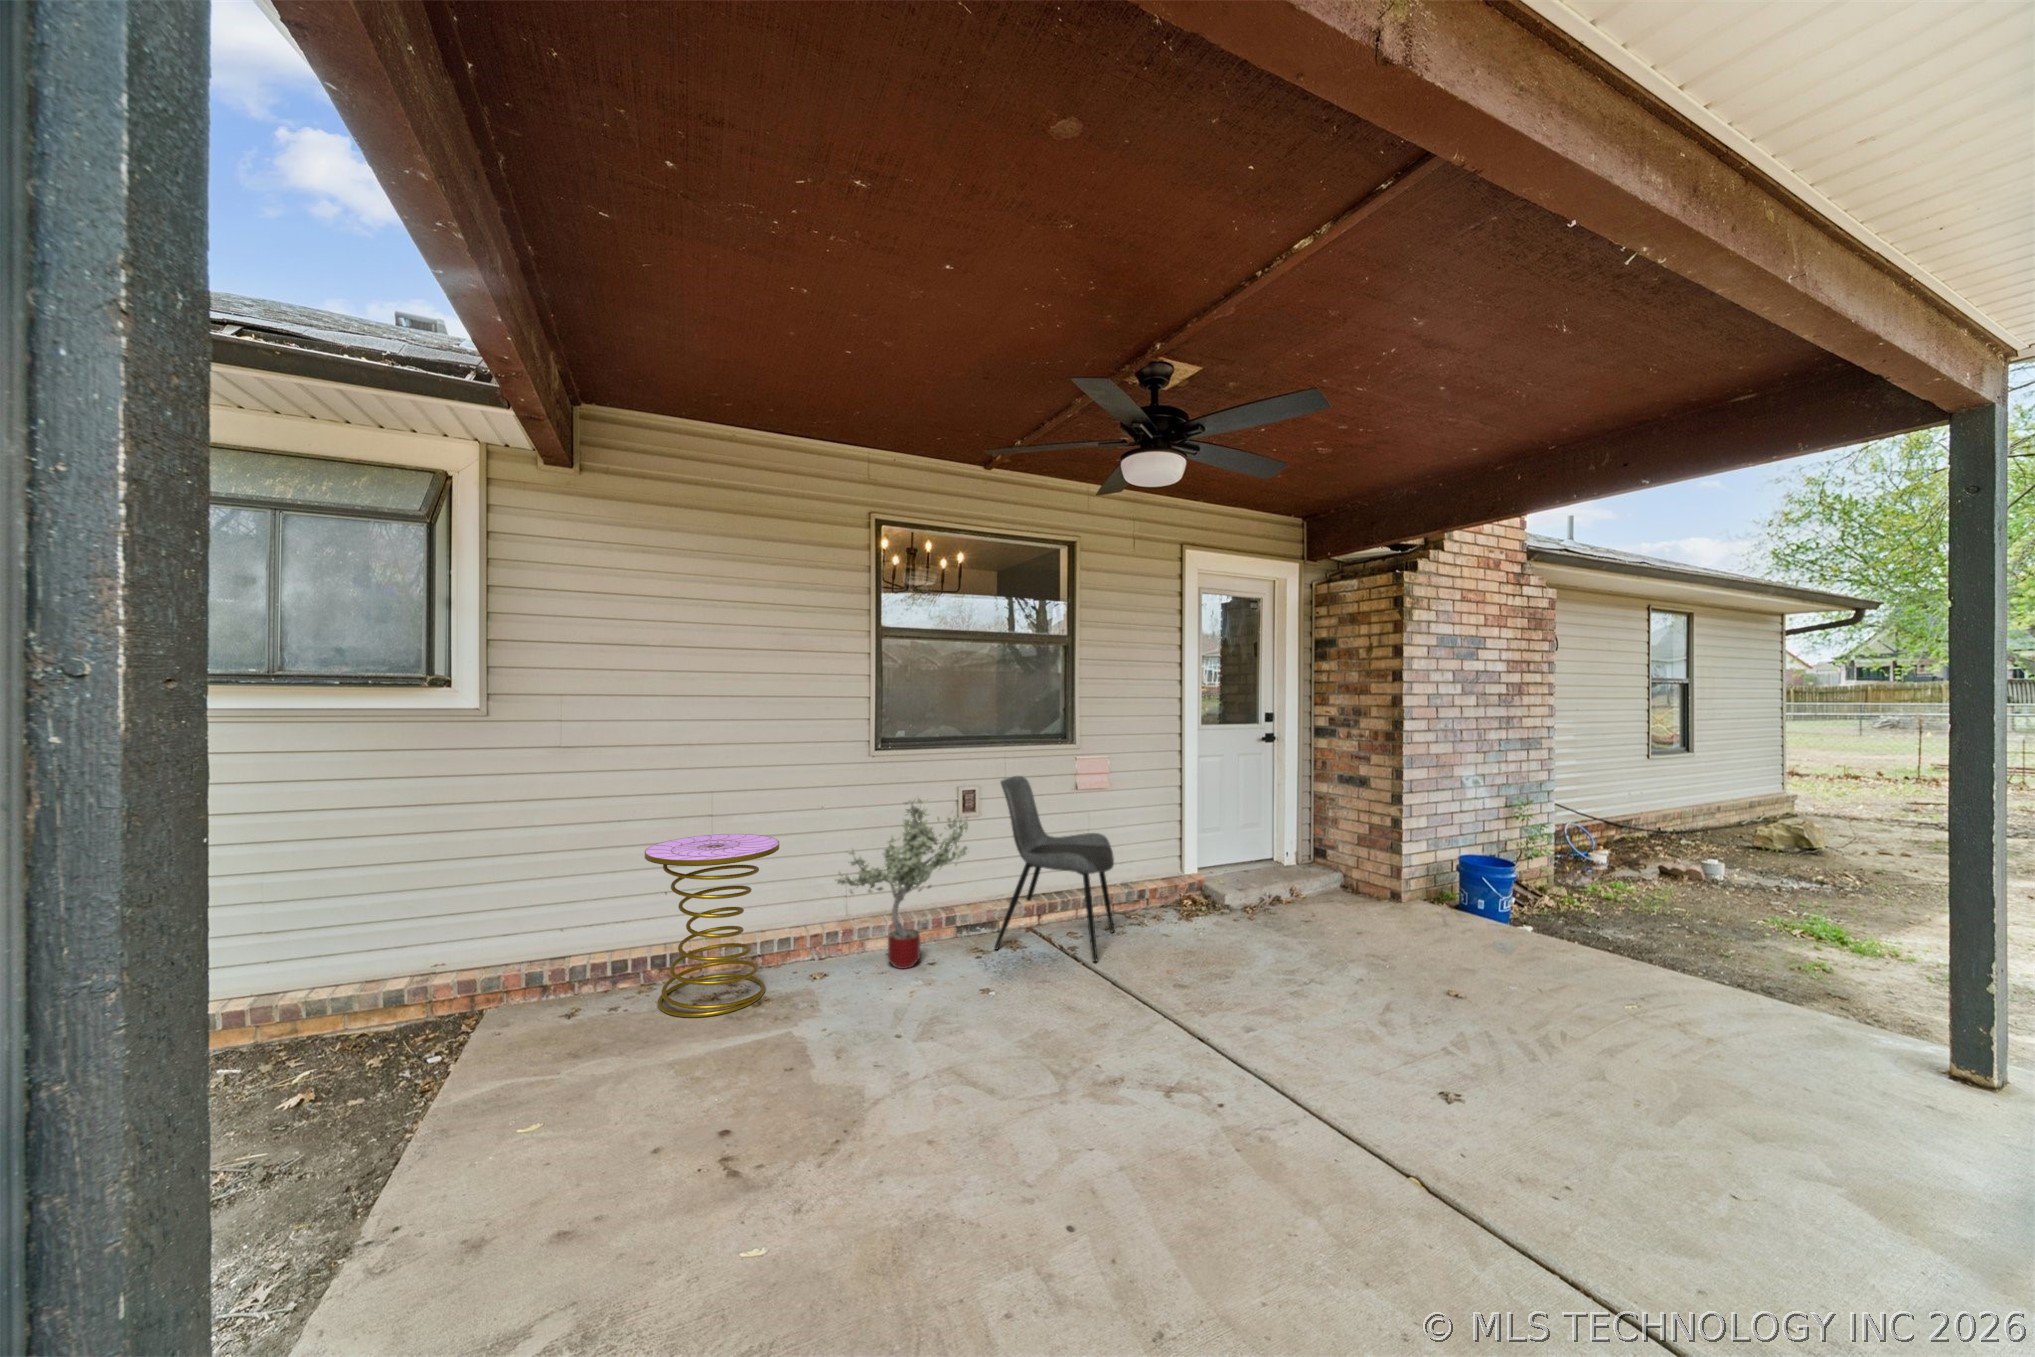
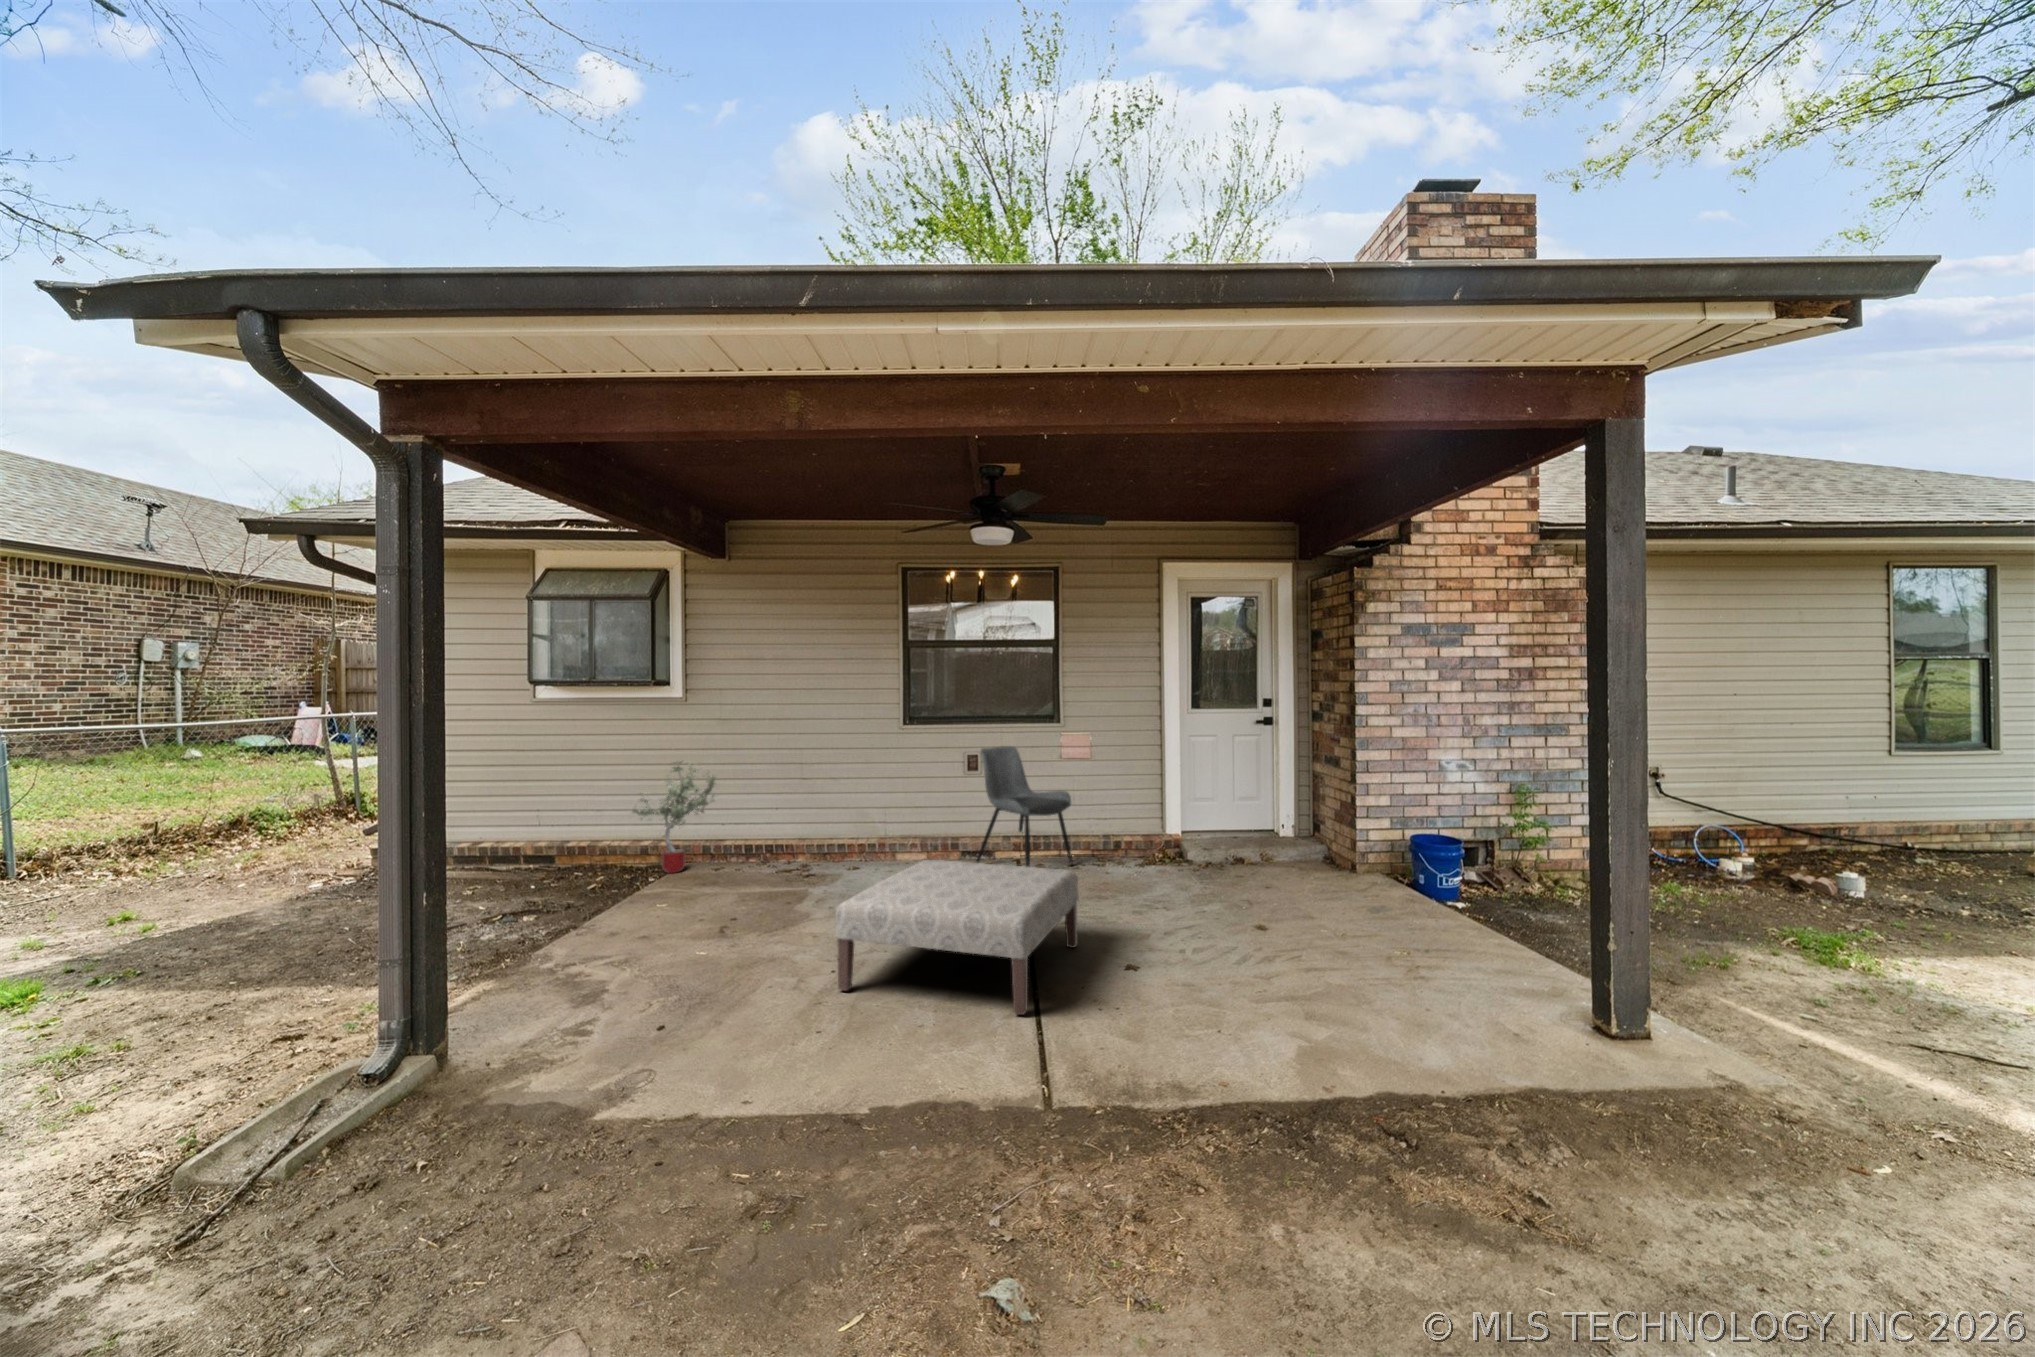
potted tree: present [835,798,968,969] -> present [632,761,715,873]
side table: present [645,834,779,1017] -> none [749,775,827,877]
ottoman: none [1096,968,1546,1297] -> present [836,860,1079,1015]

